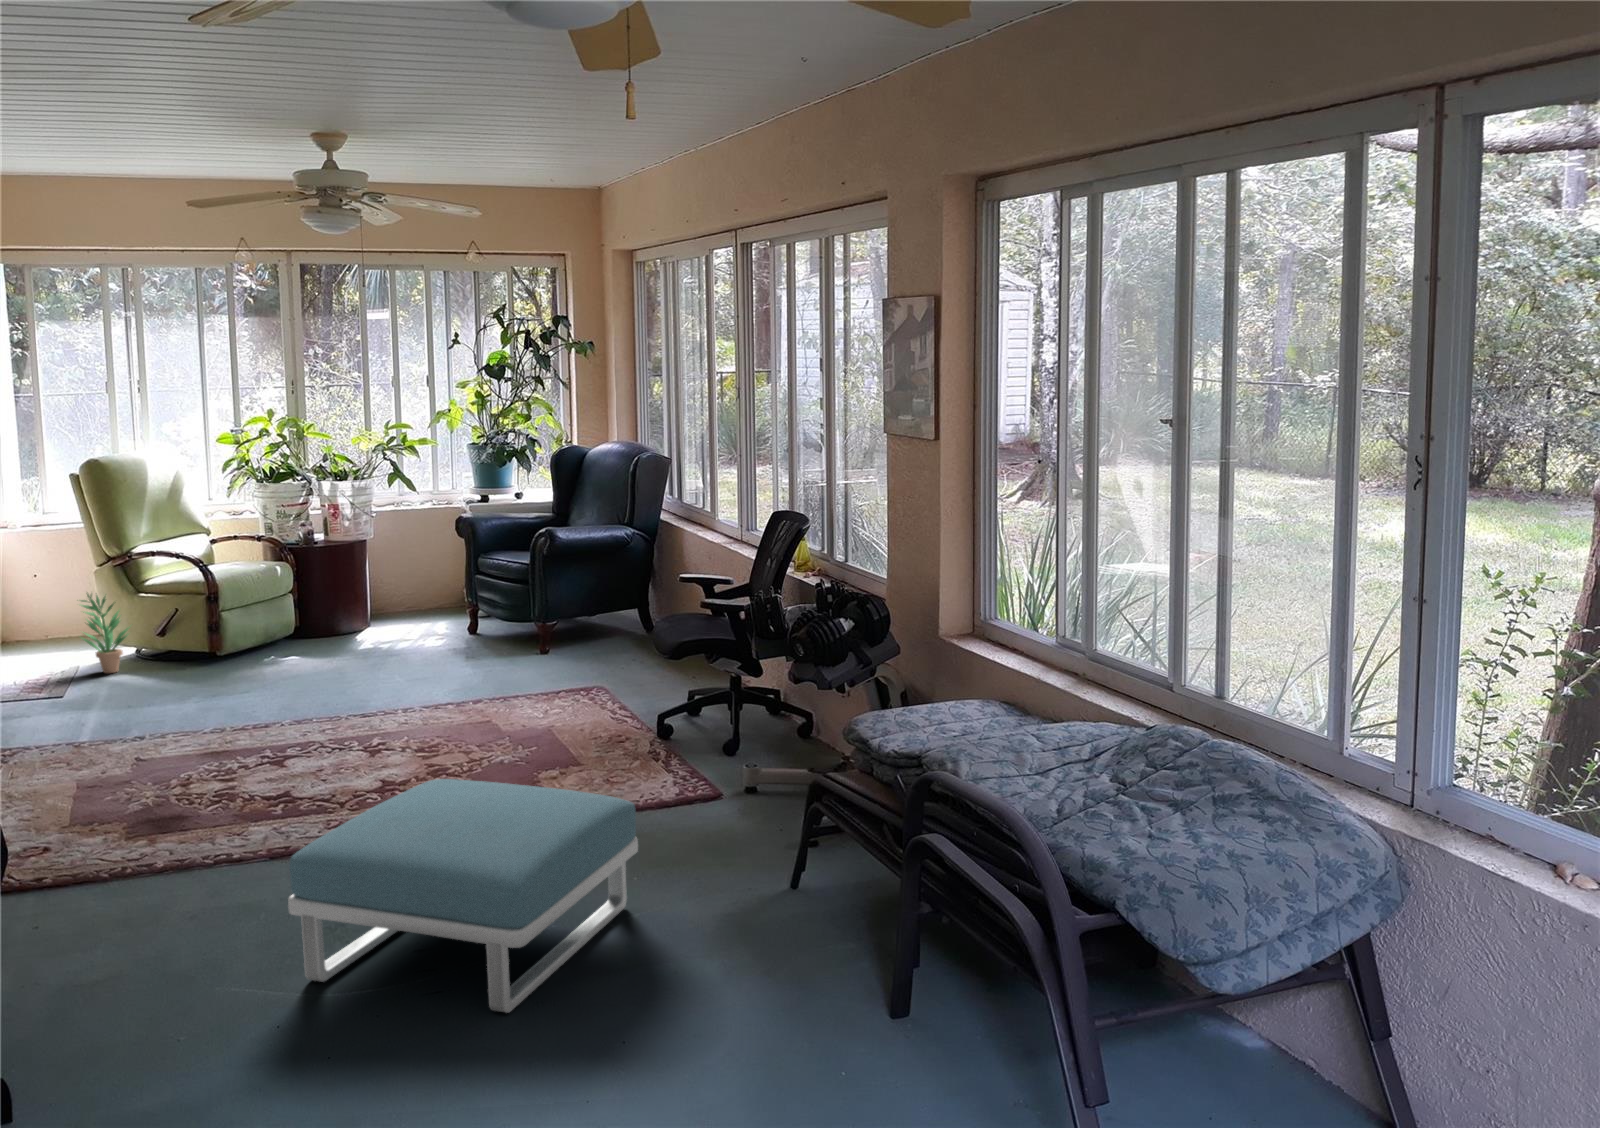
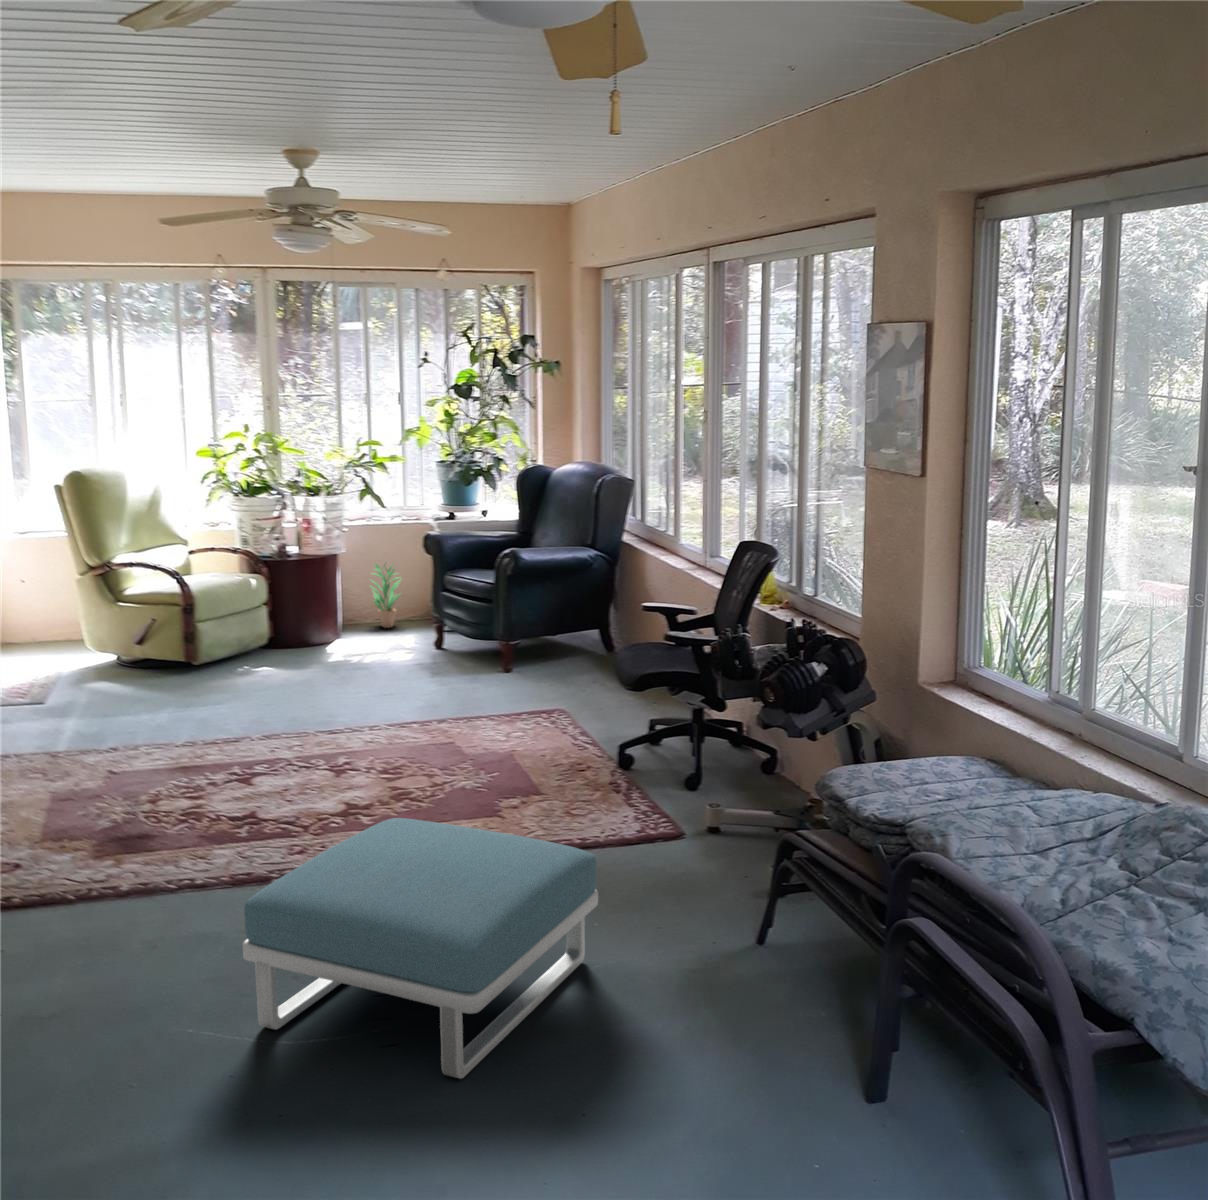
potted plant: present [81,594,129,673] -> present [372,564,400,628]

